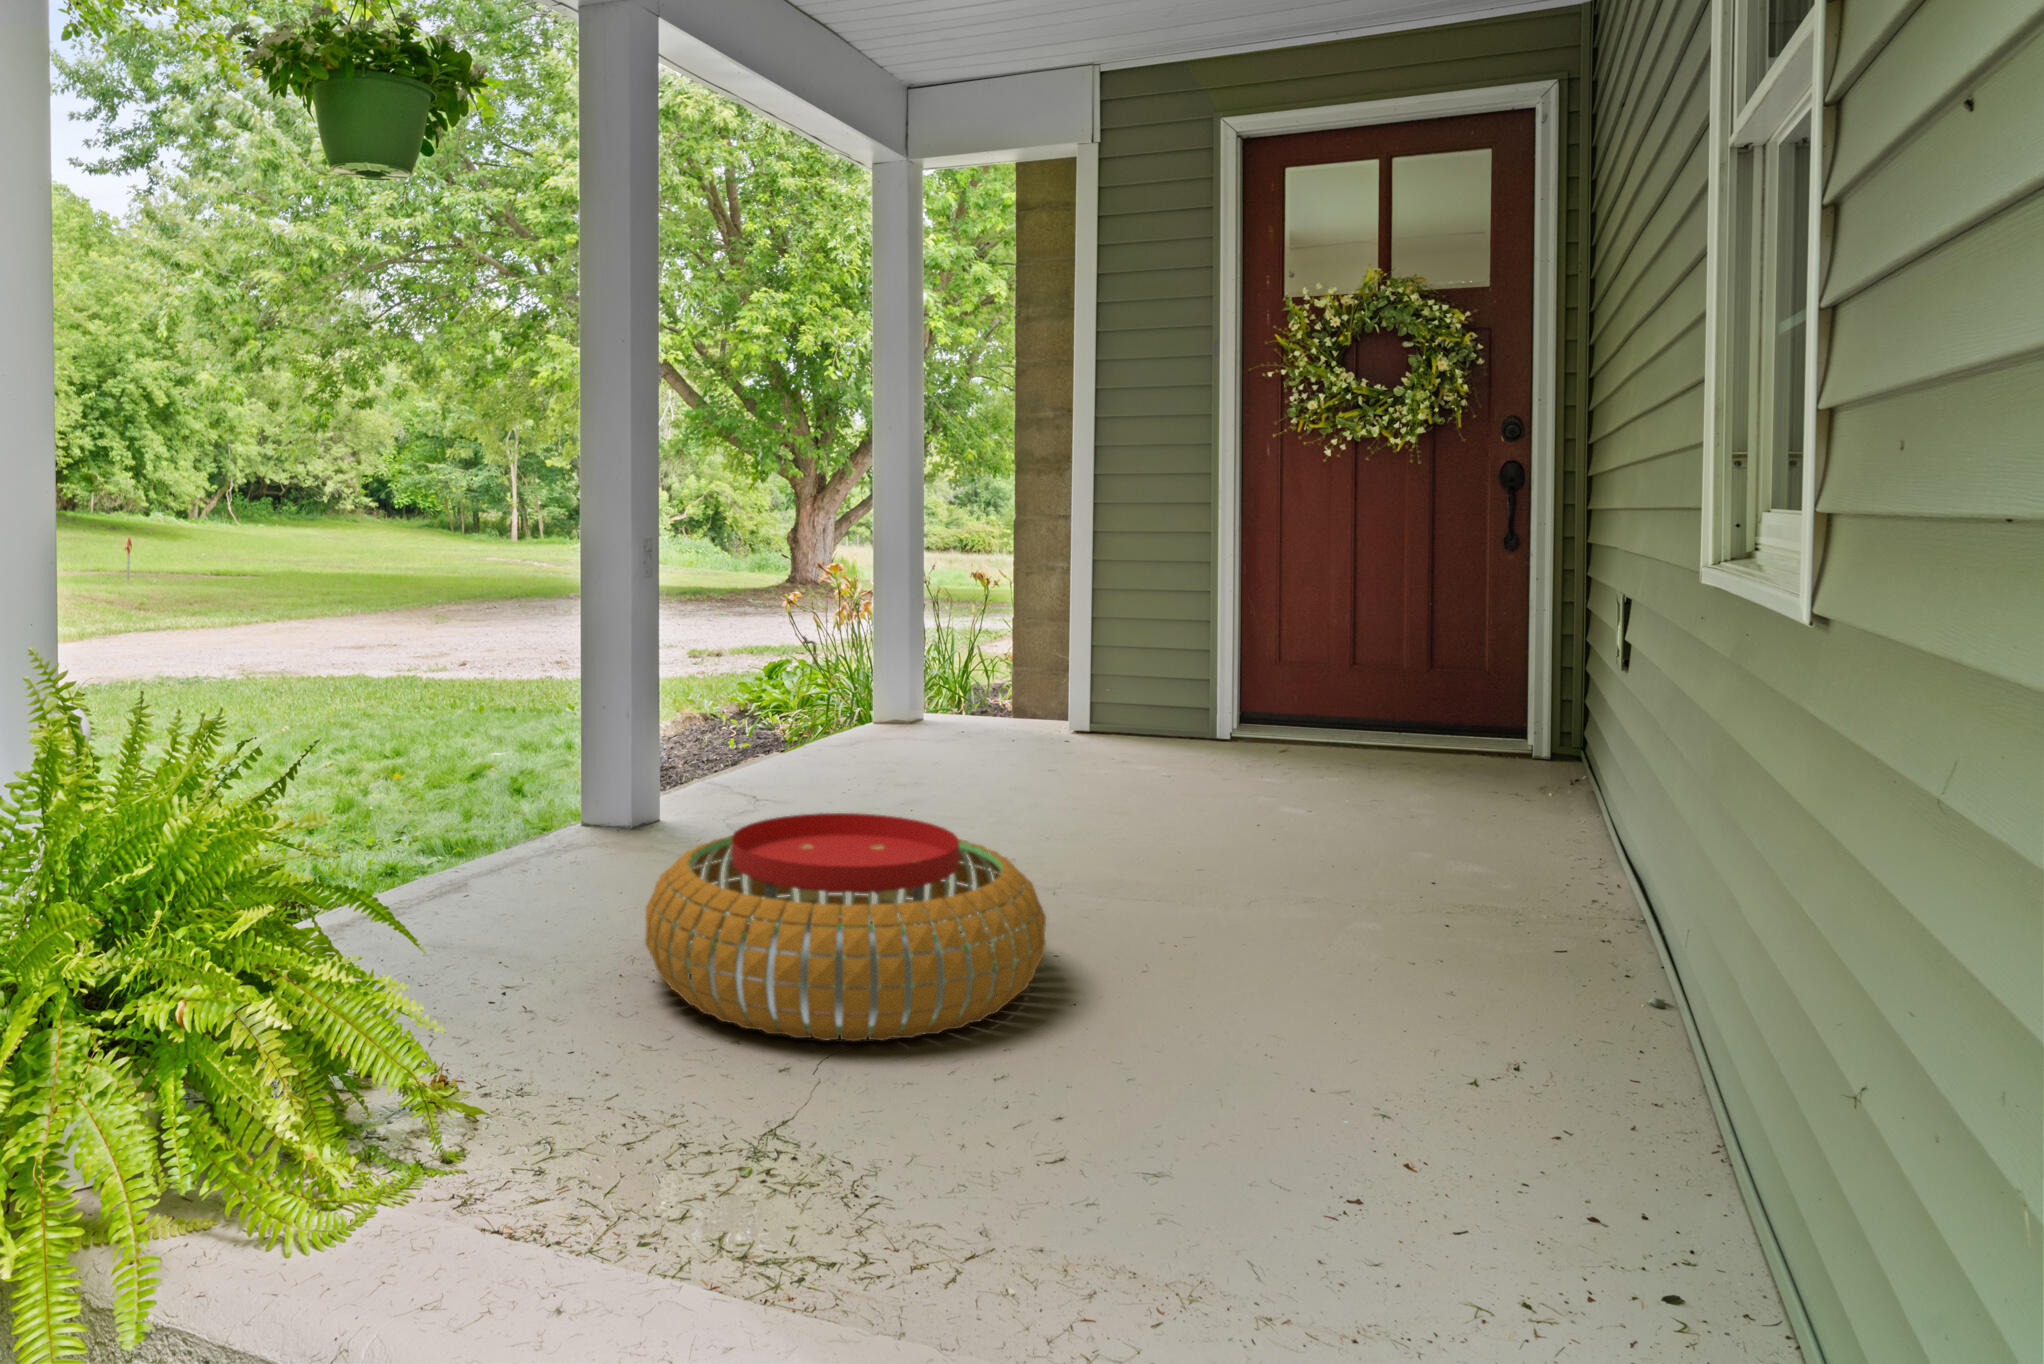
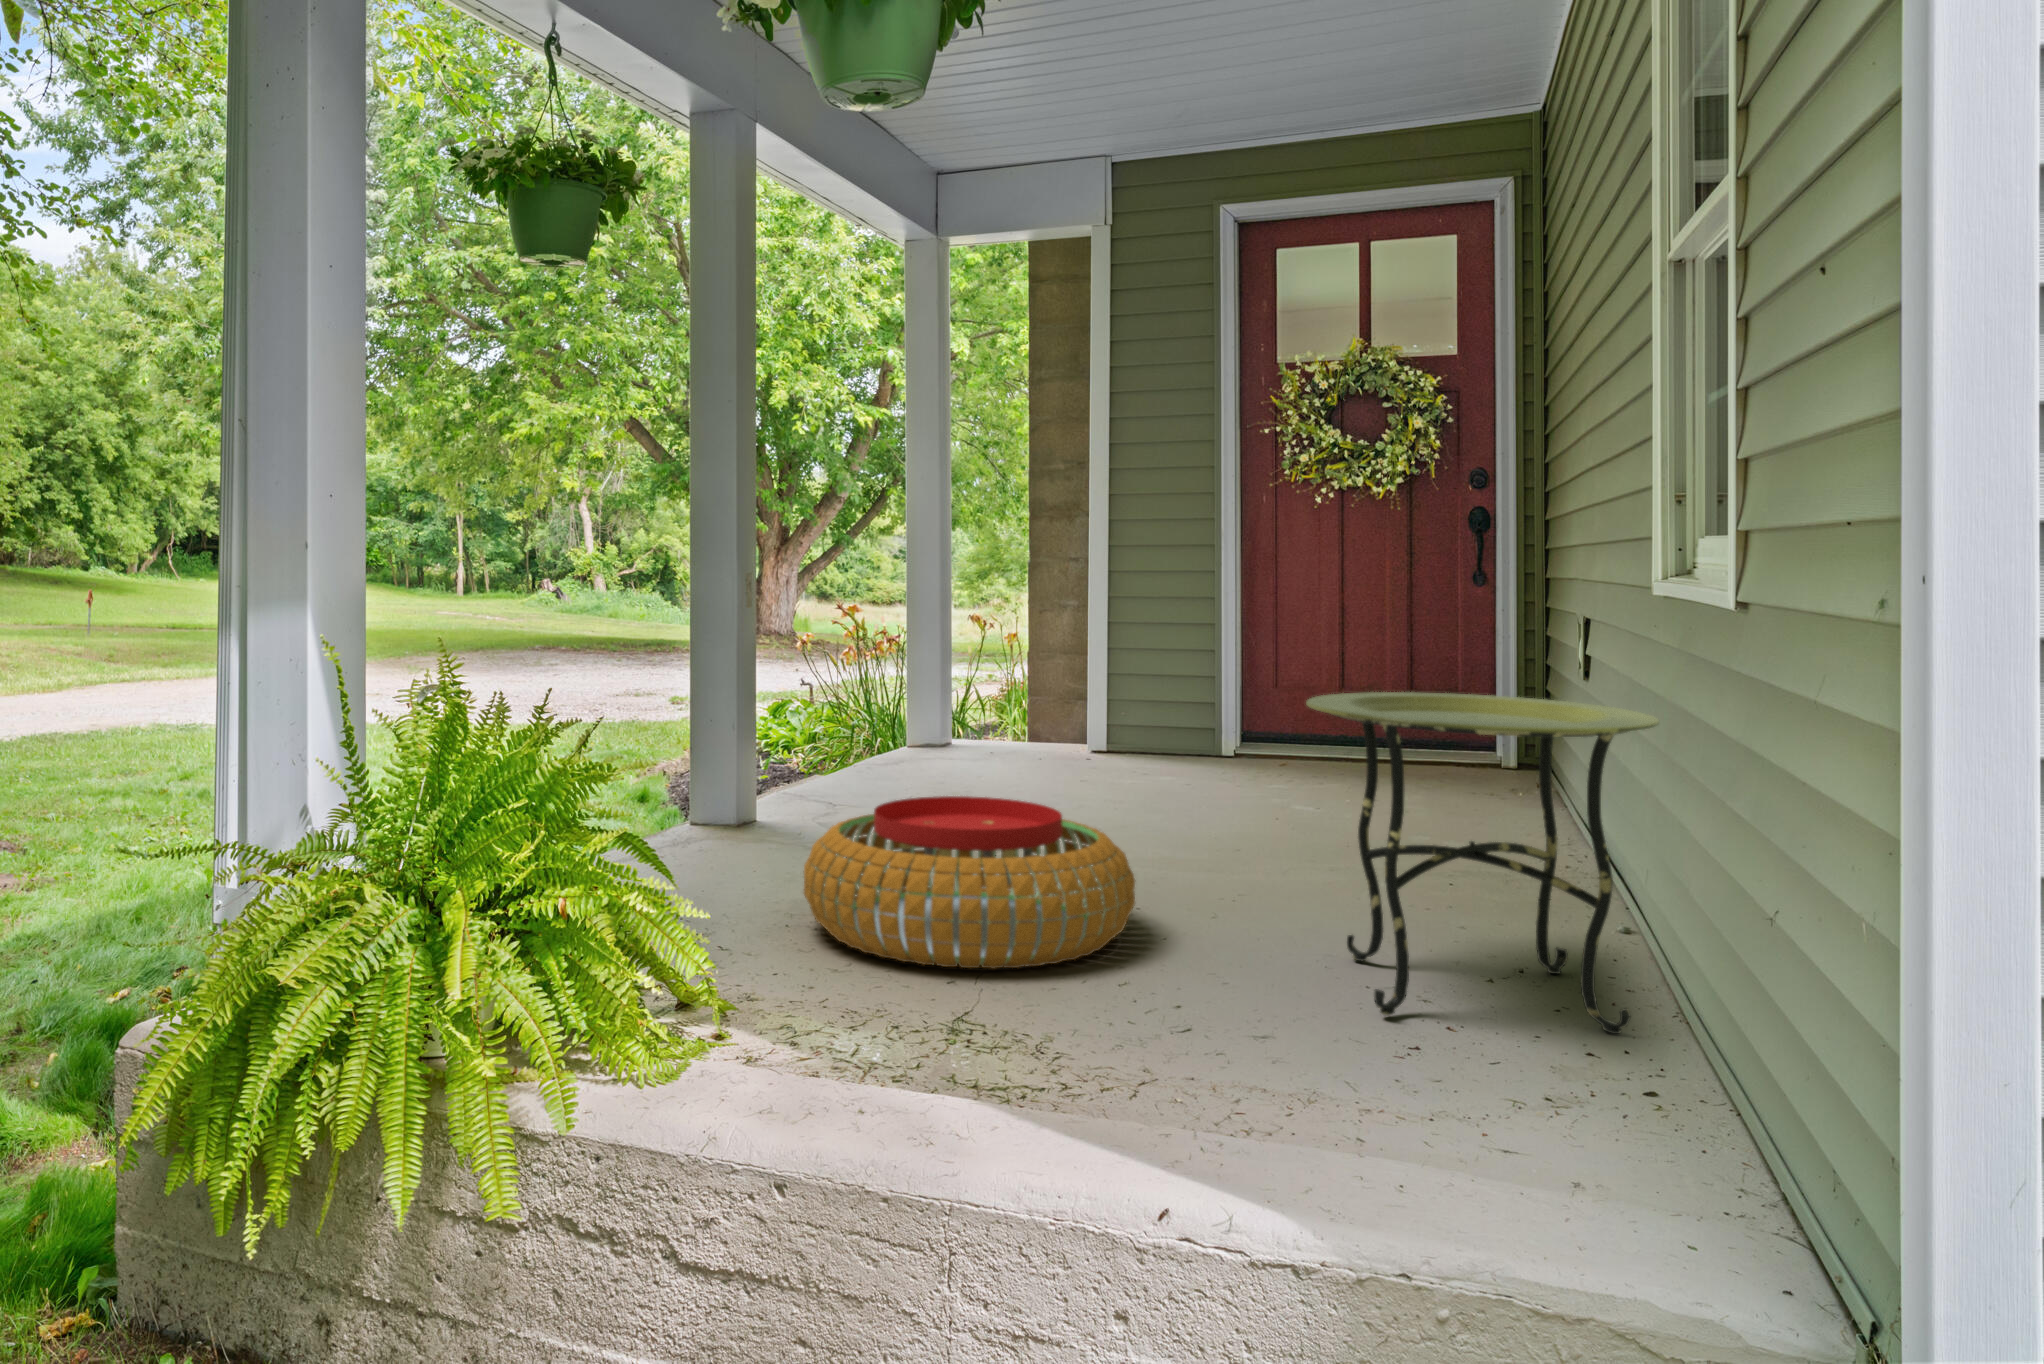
side table: none [1246,700,1703,1166] -> present [1306,692,1659,1034]

